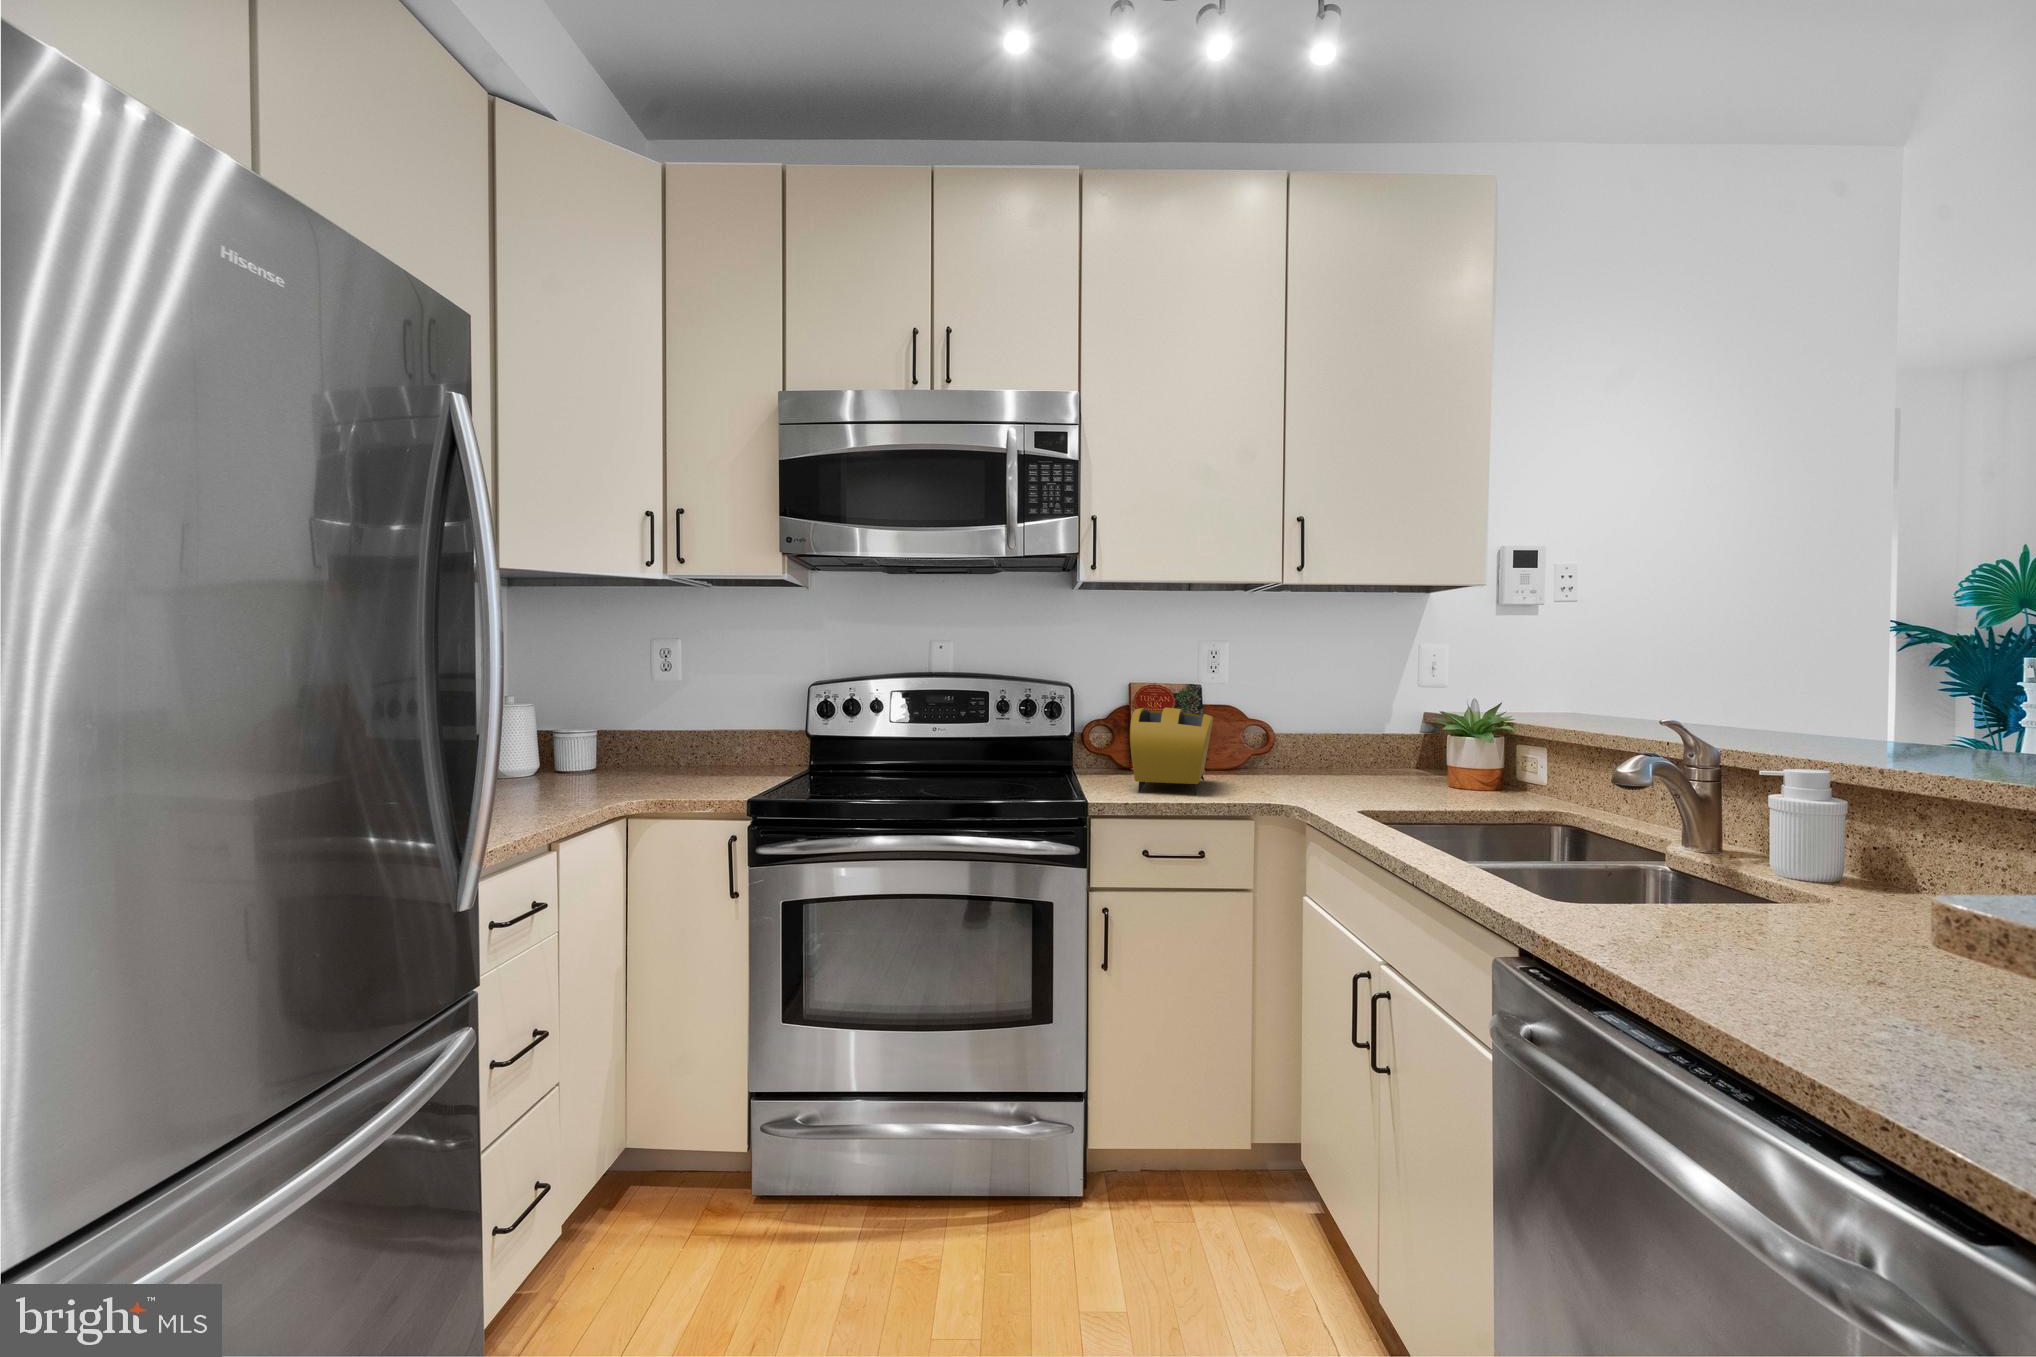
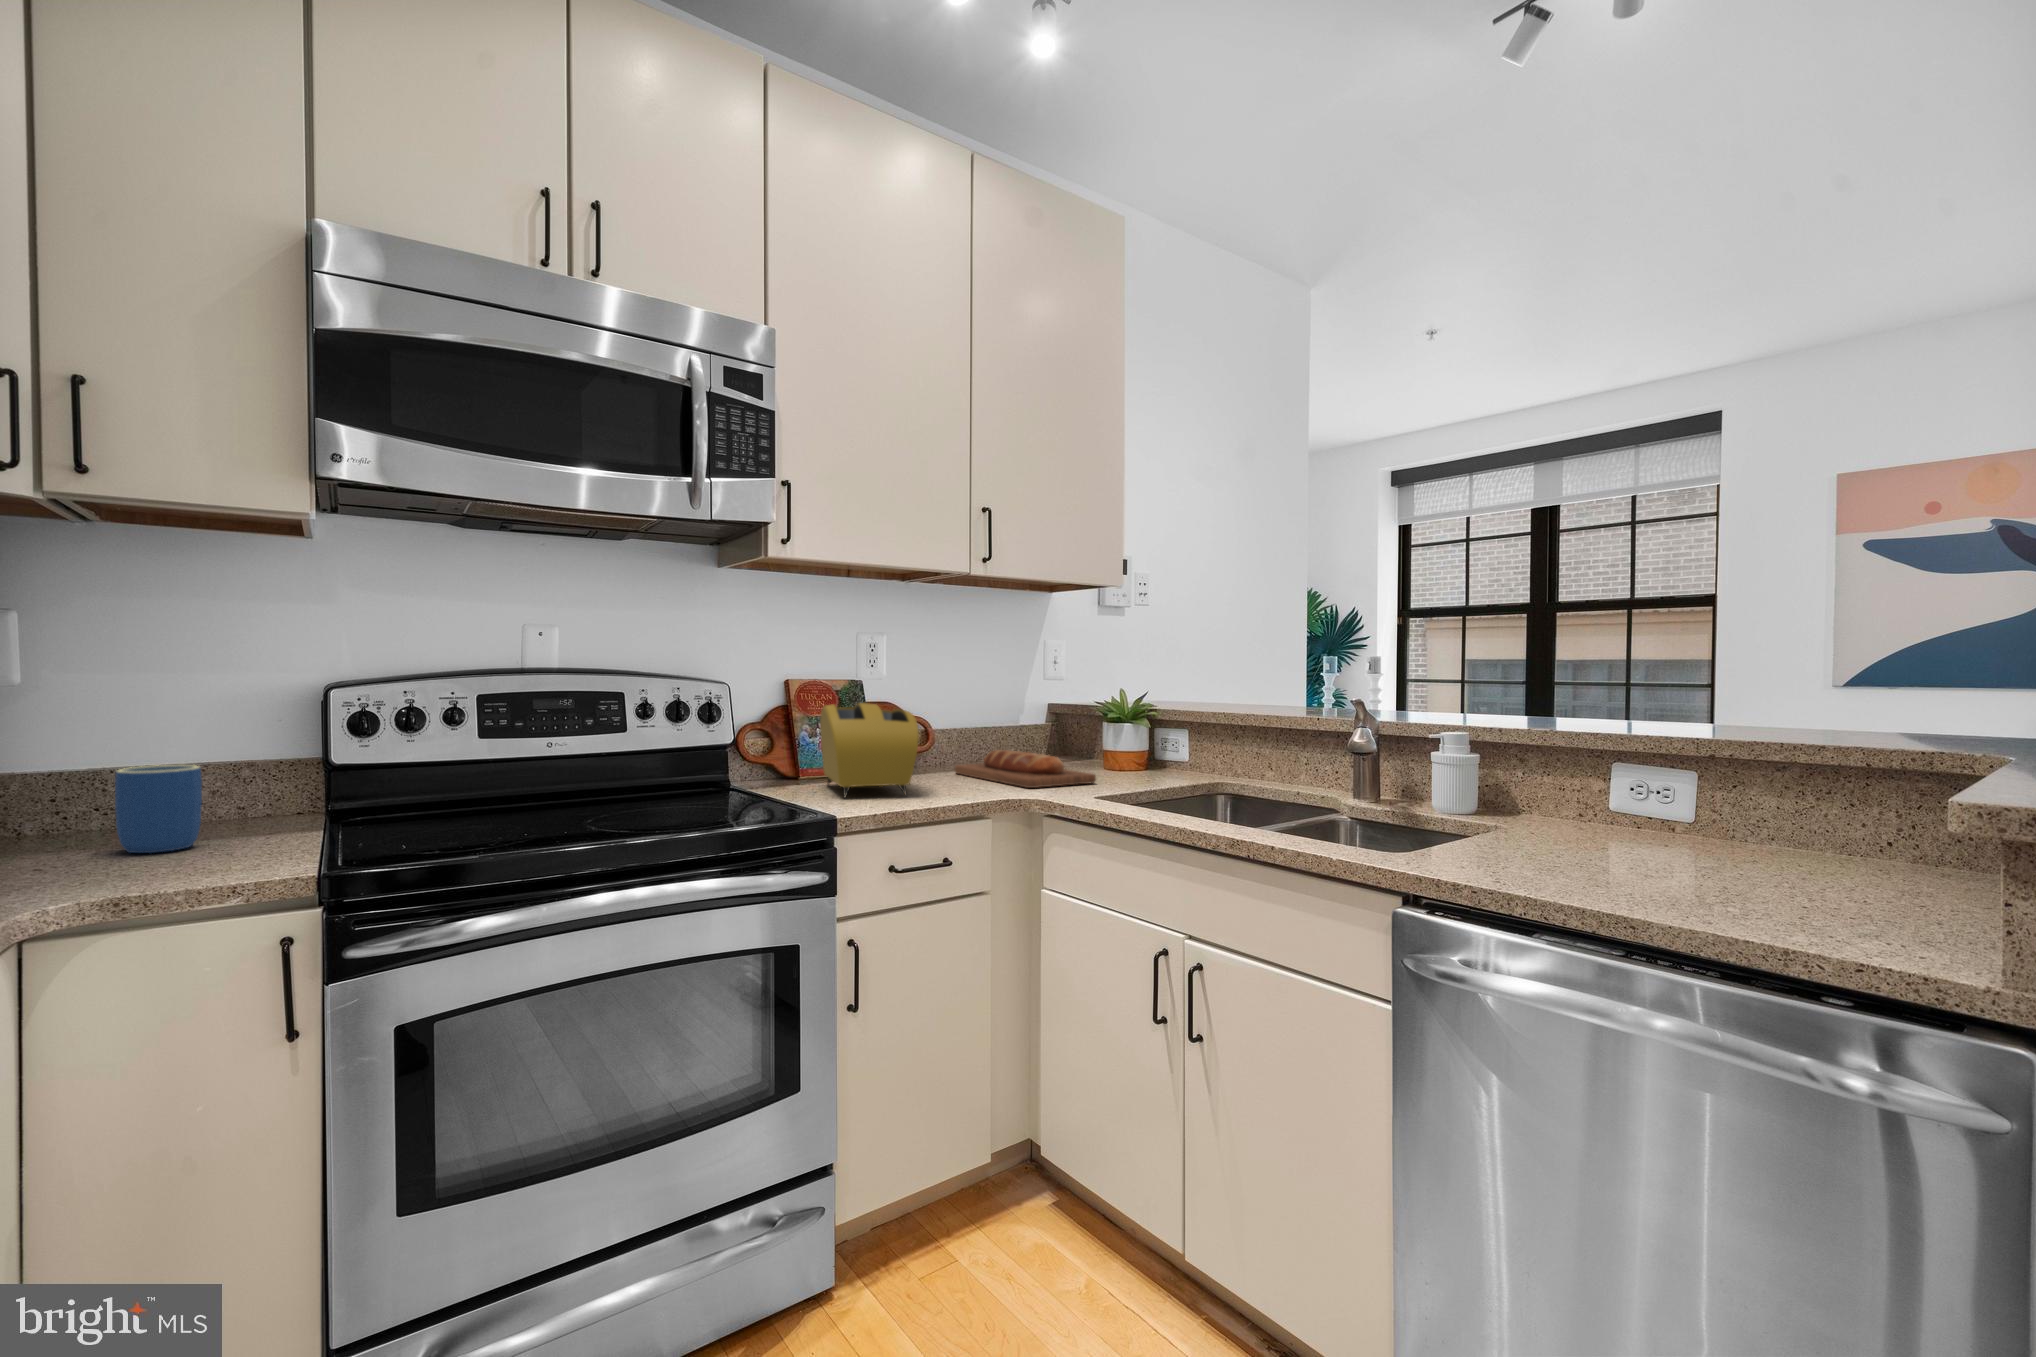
mug: none [652,737,698,792] -> present [115,765,202,853]
bread loaf: none [1286,757,1413,797] -> present [955,750,1096,788]

